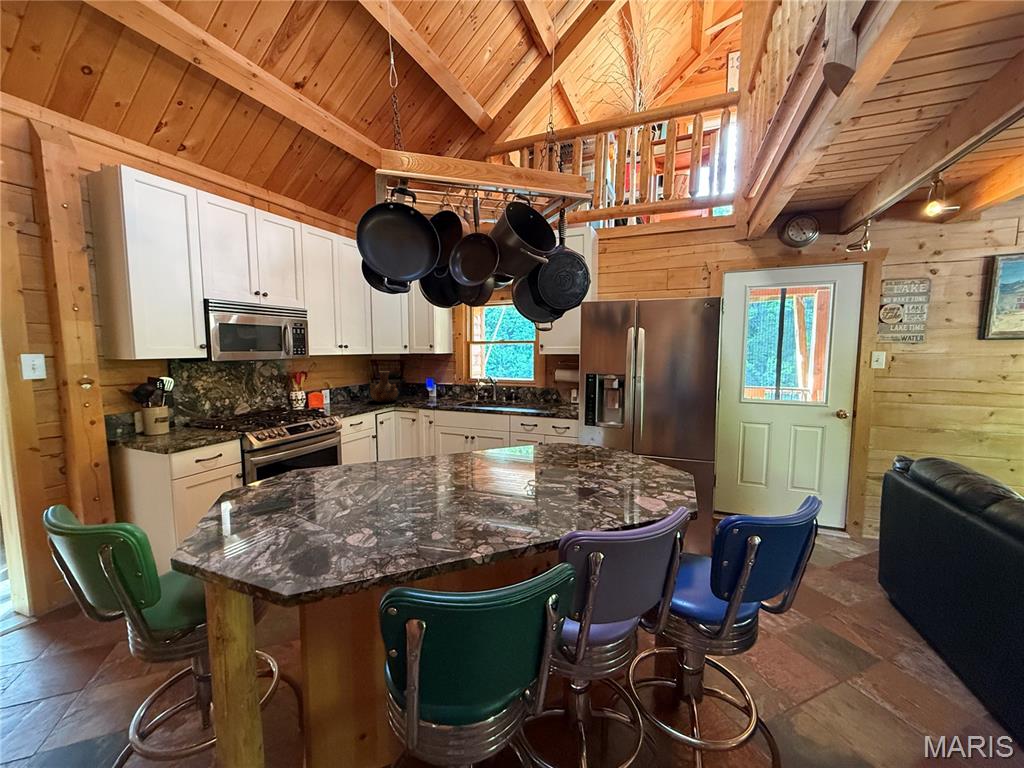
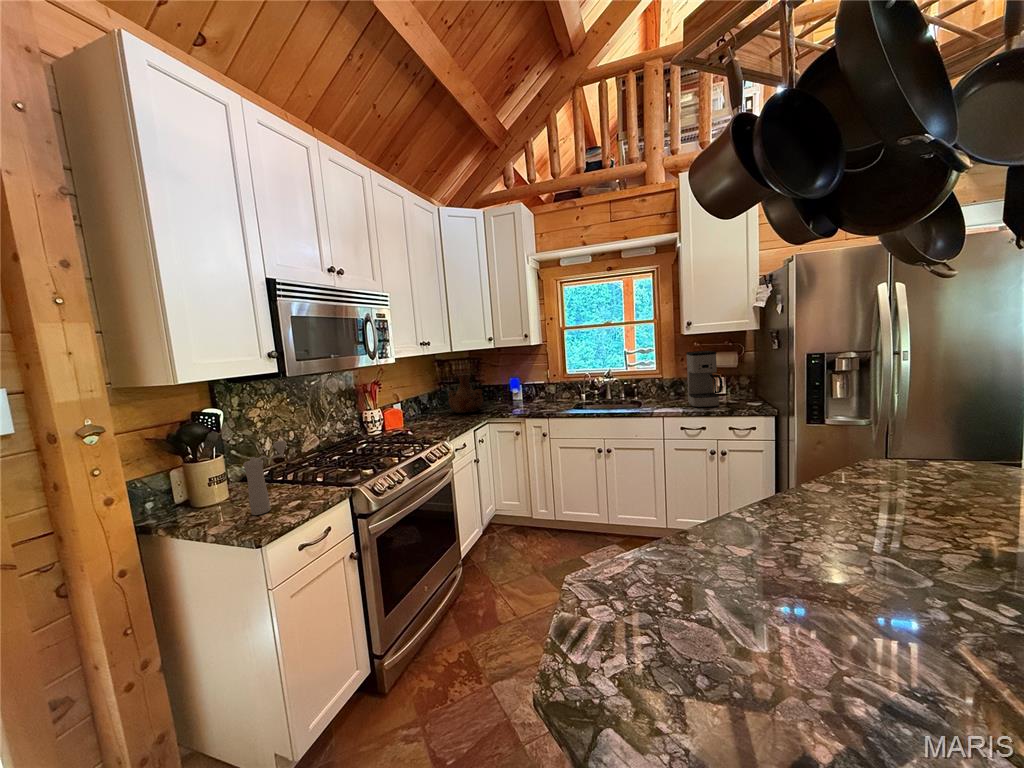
coffee maker: none [538,369,562,412] -> present [686,351,723,407]
pepper mill: none [171,400,203,441] -> present [243,440,287,515]

